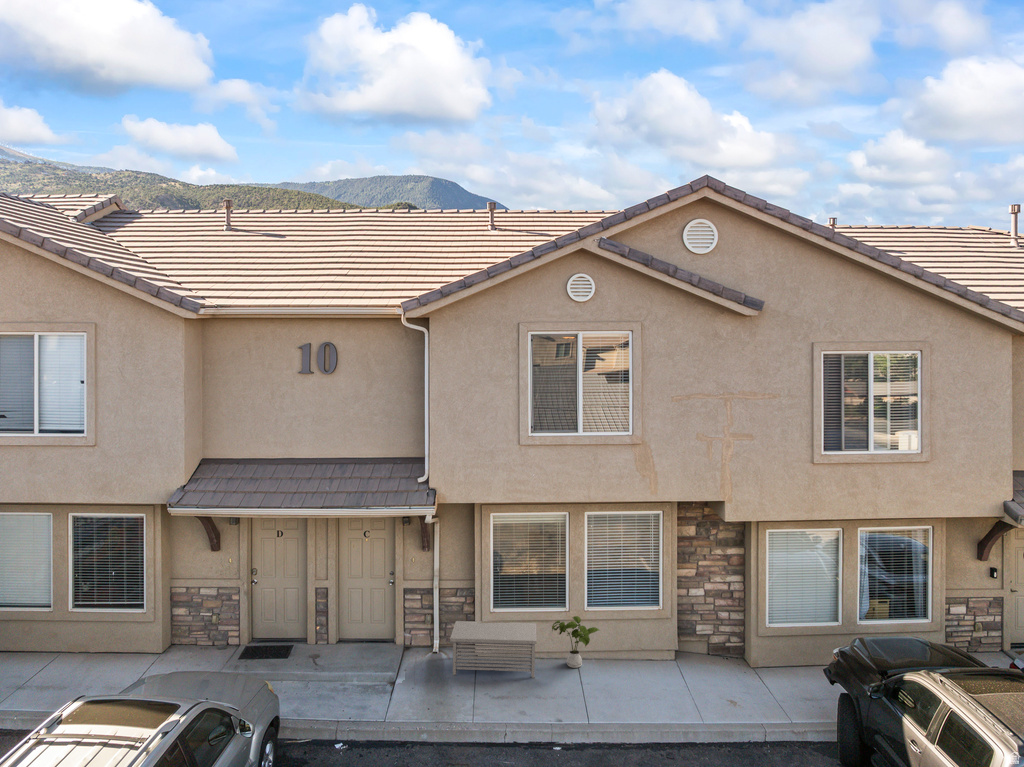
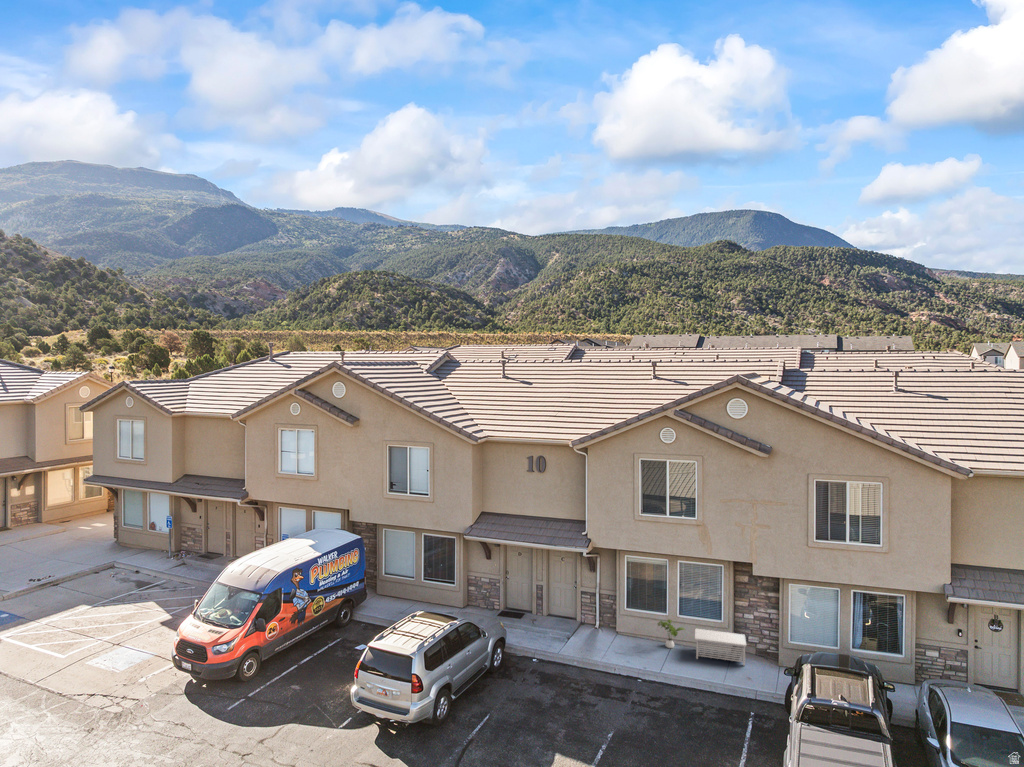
storage bench: present [450,621,536,678] -> present [695,629,746,666]

